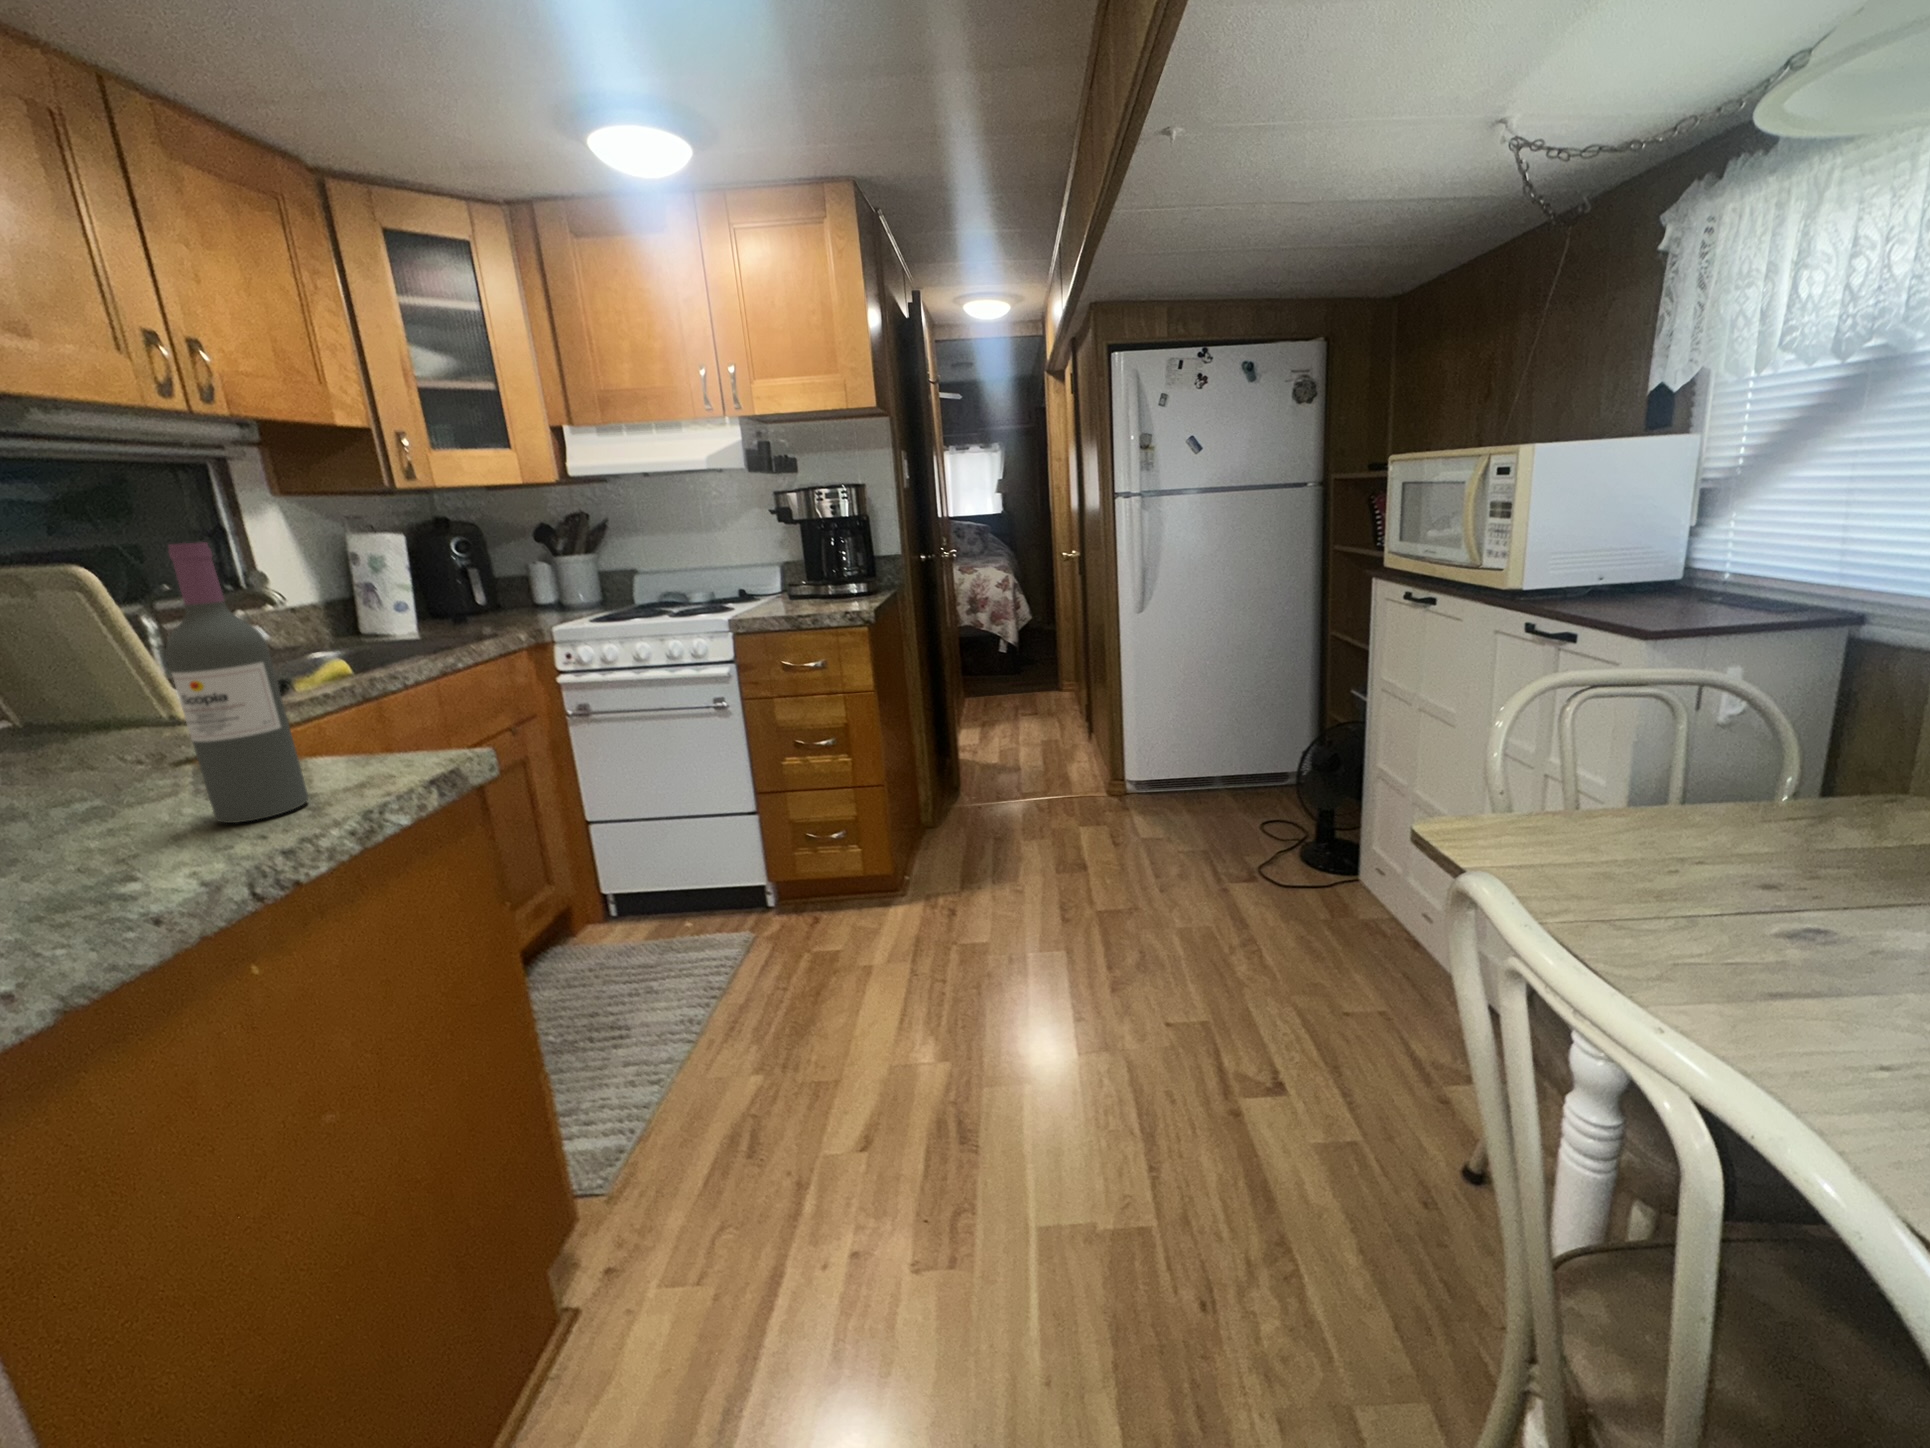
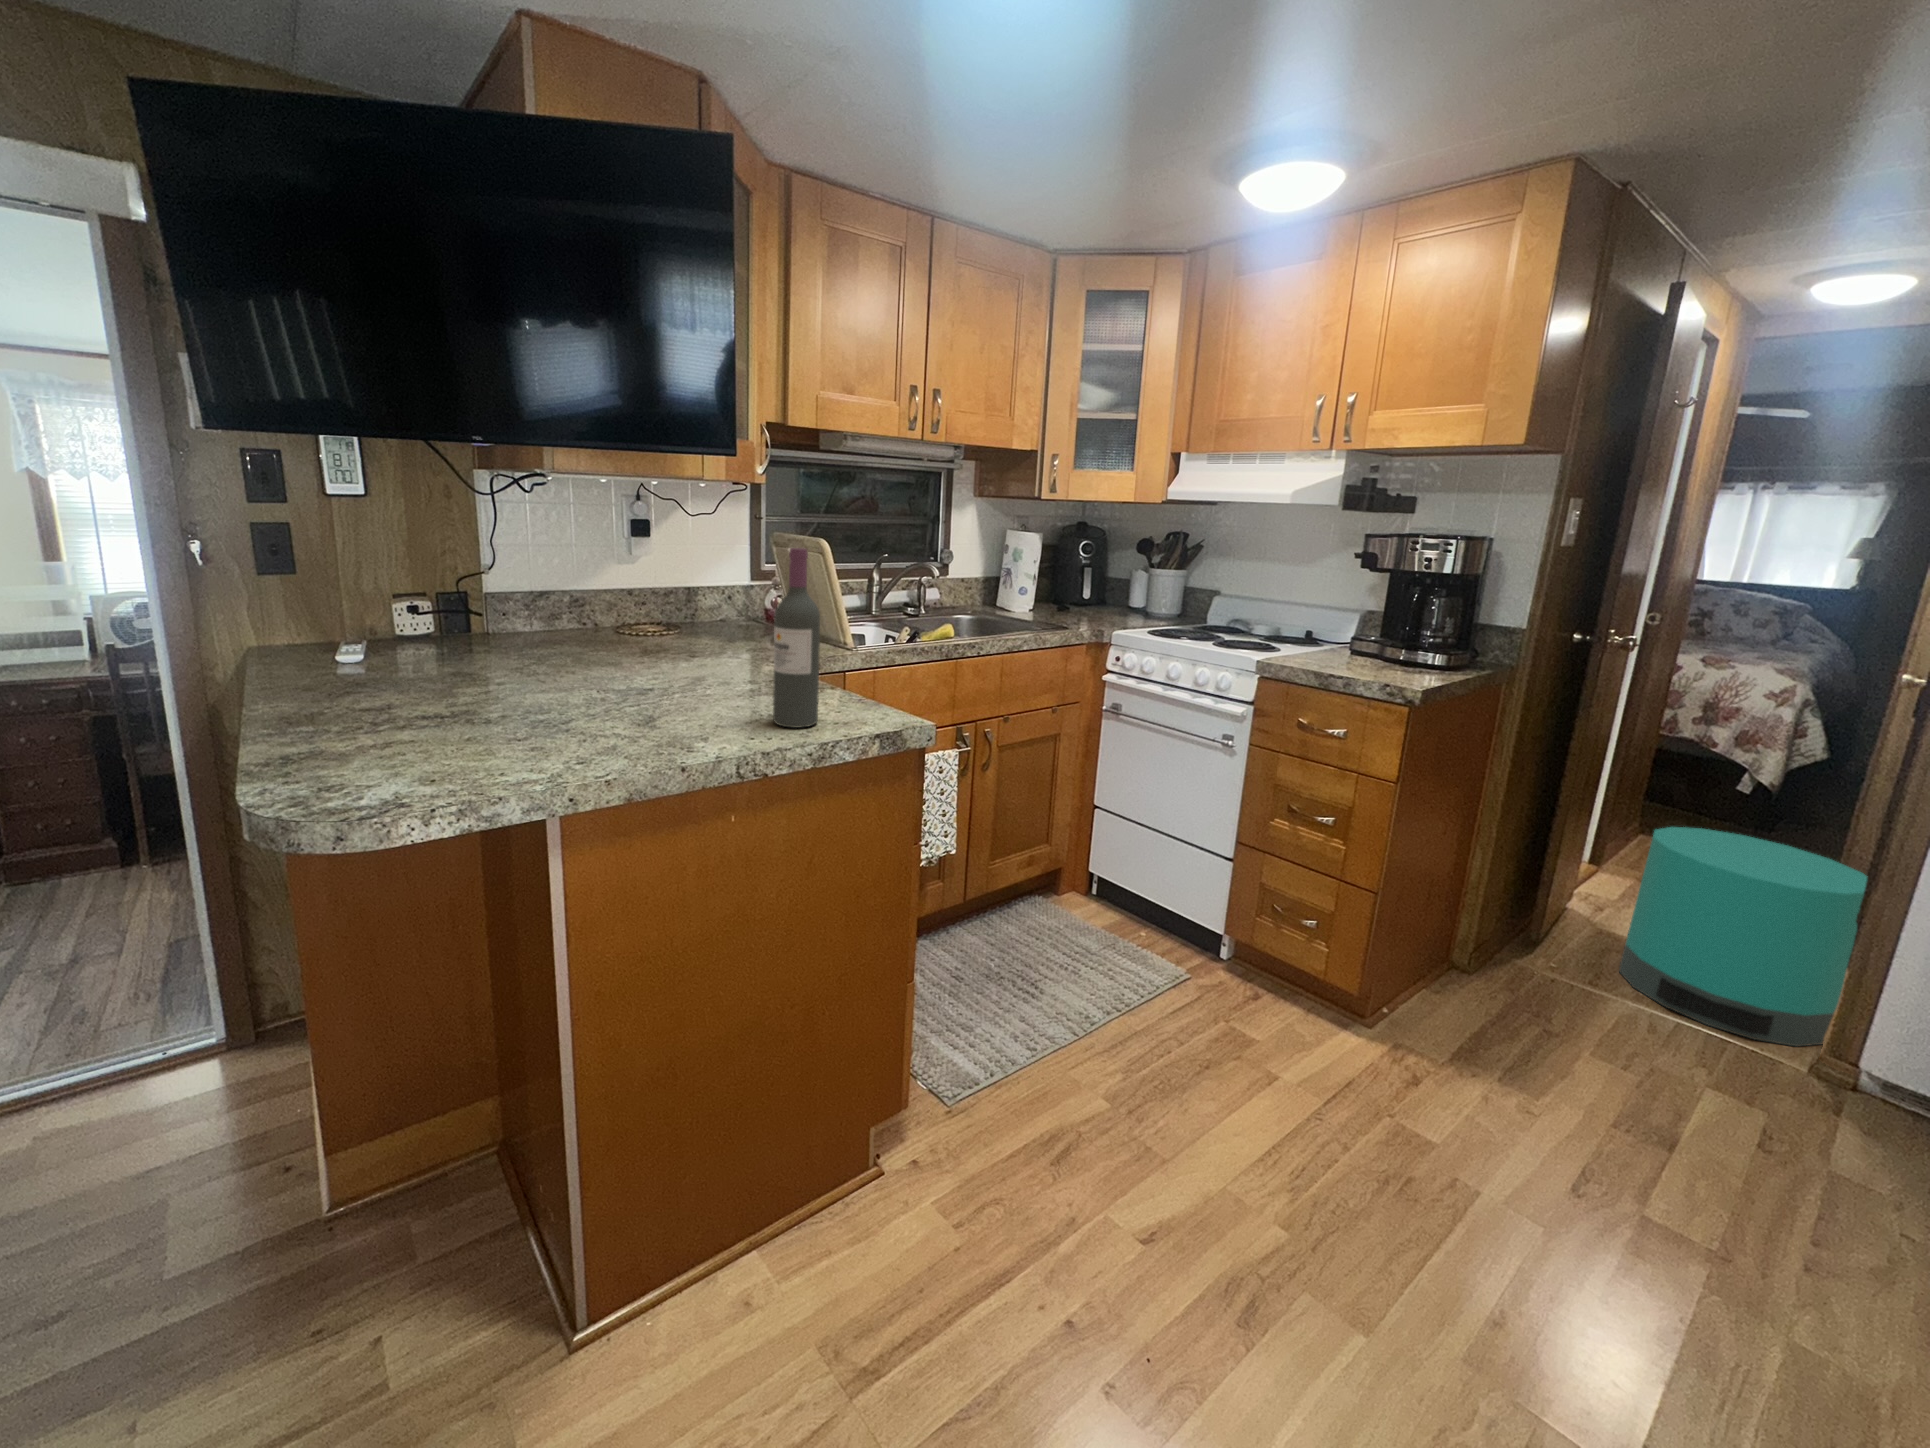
trash can: none [991,669,1092,791] -> present [1619,827,1867,1046]

